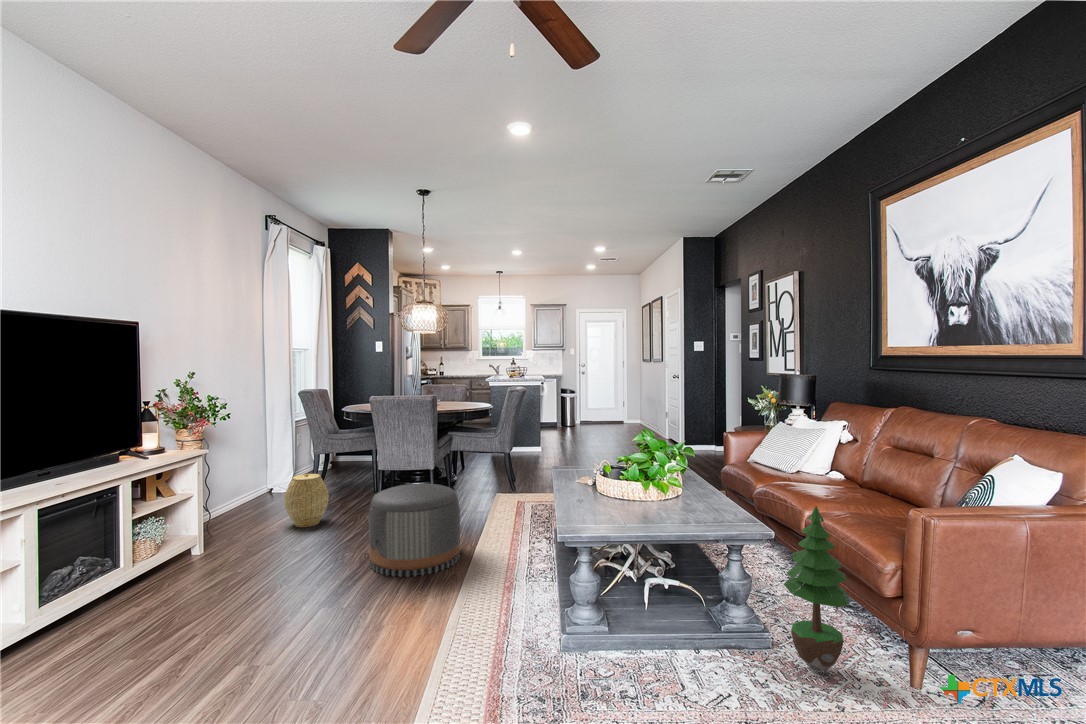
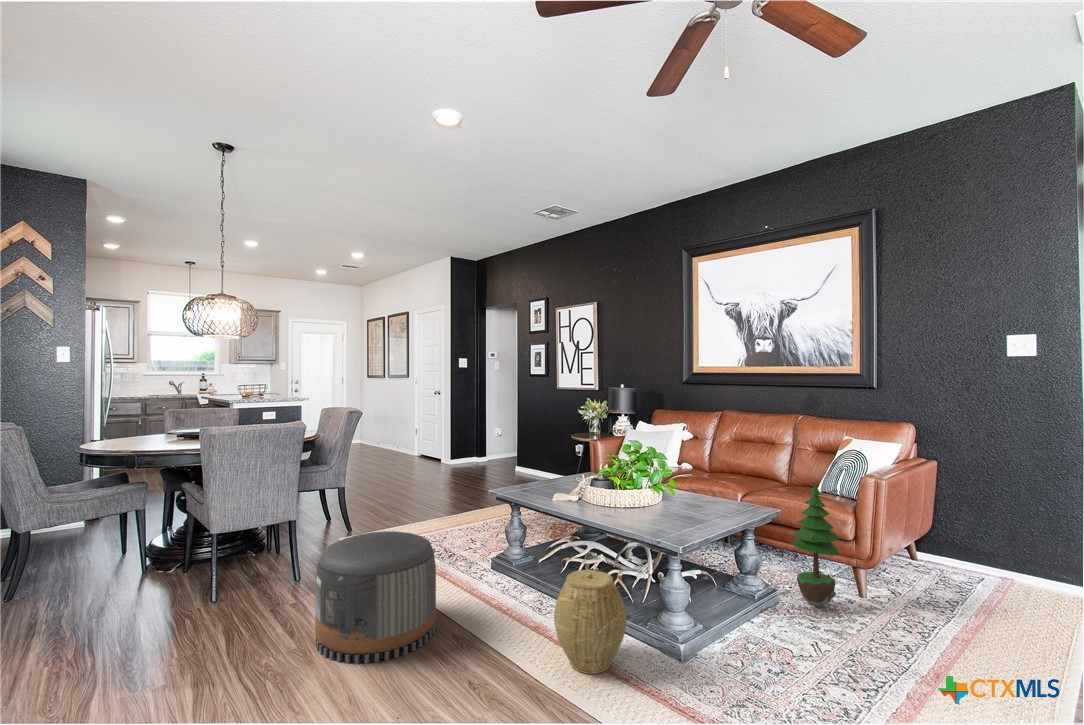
woven basket: present [285,474,329,527] -> present [554,570,626,674]

